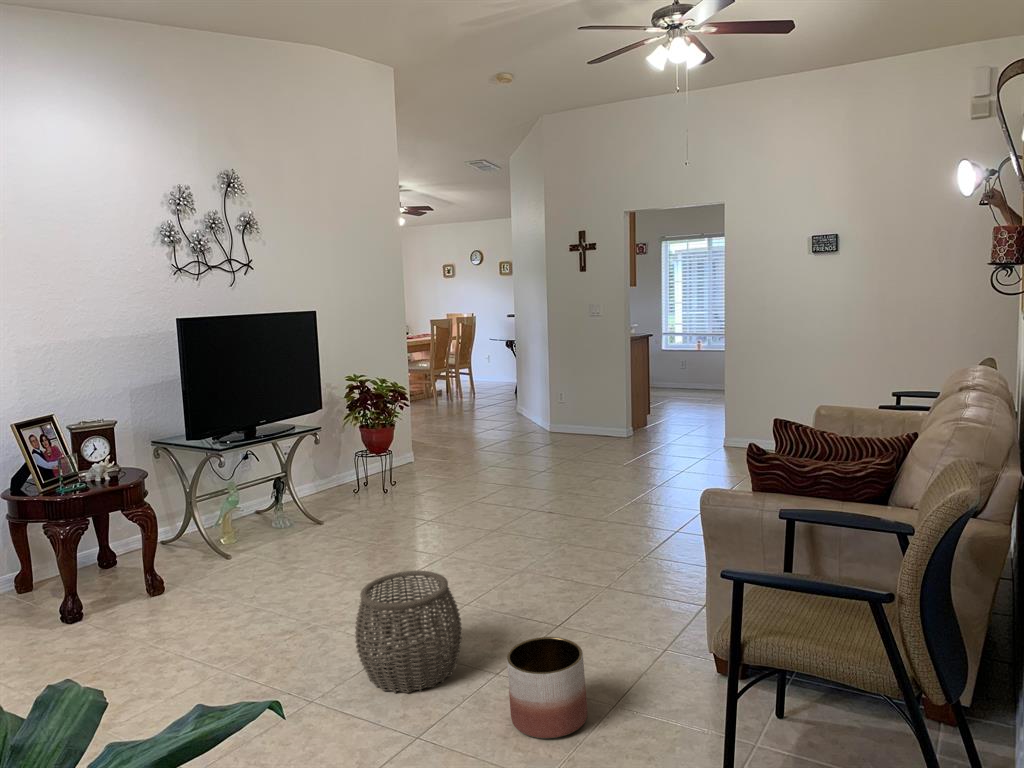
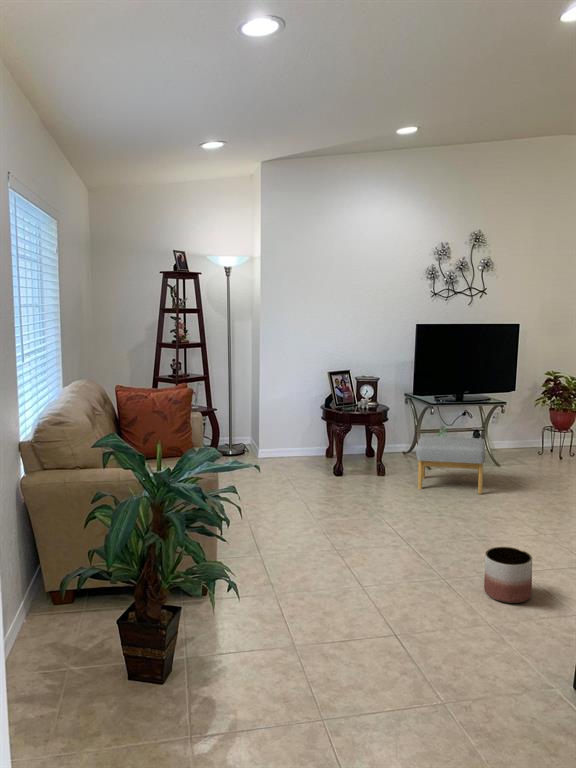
footstool: none [218,486,346,598] -> present [416,436,485,494]
woven basket: present [355,571,462,693] -> none [432,492,496,559]

